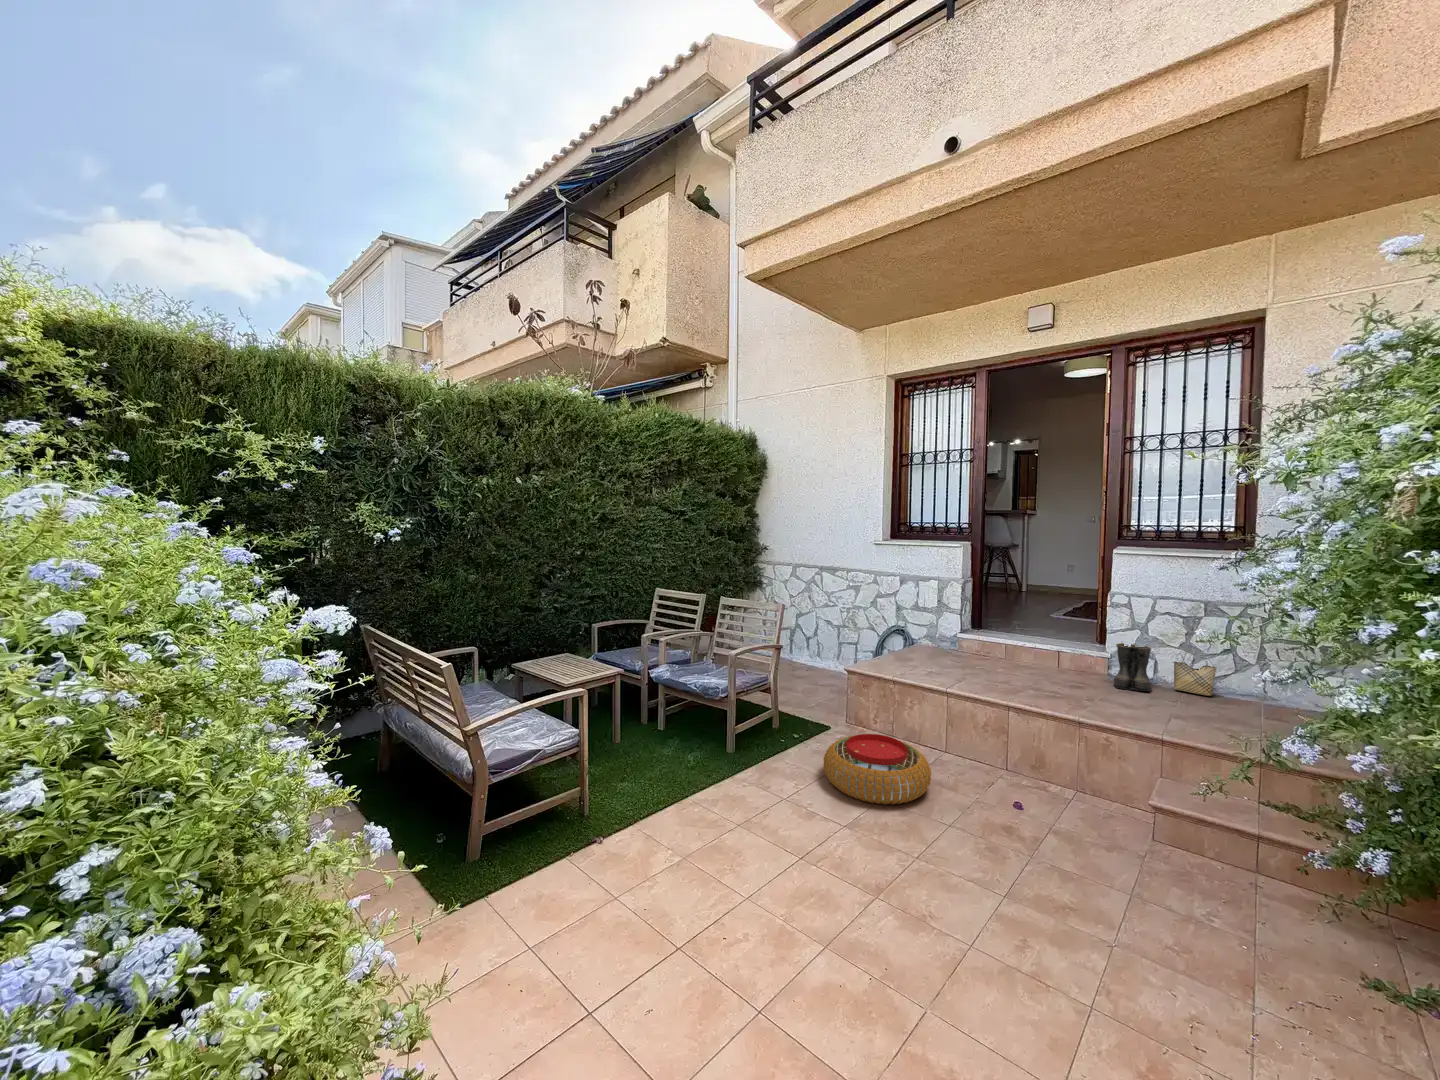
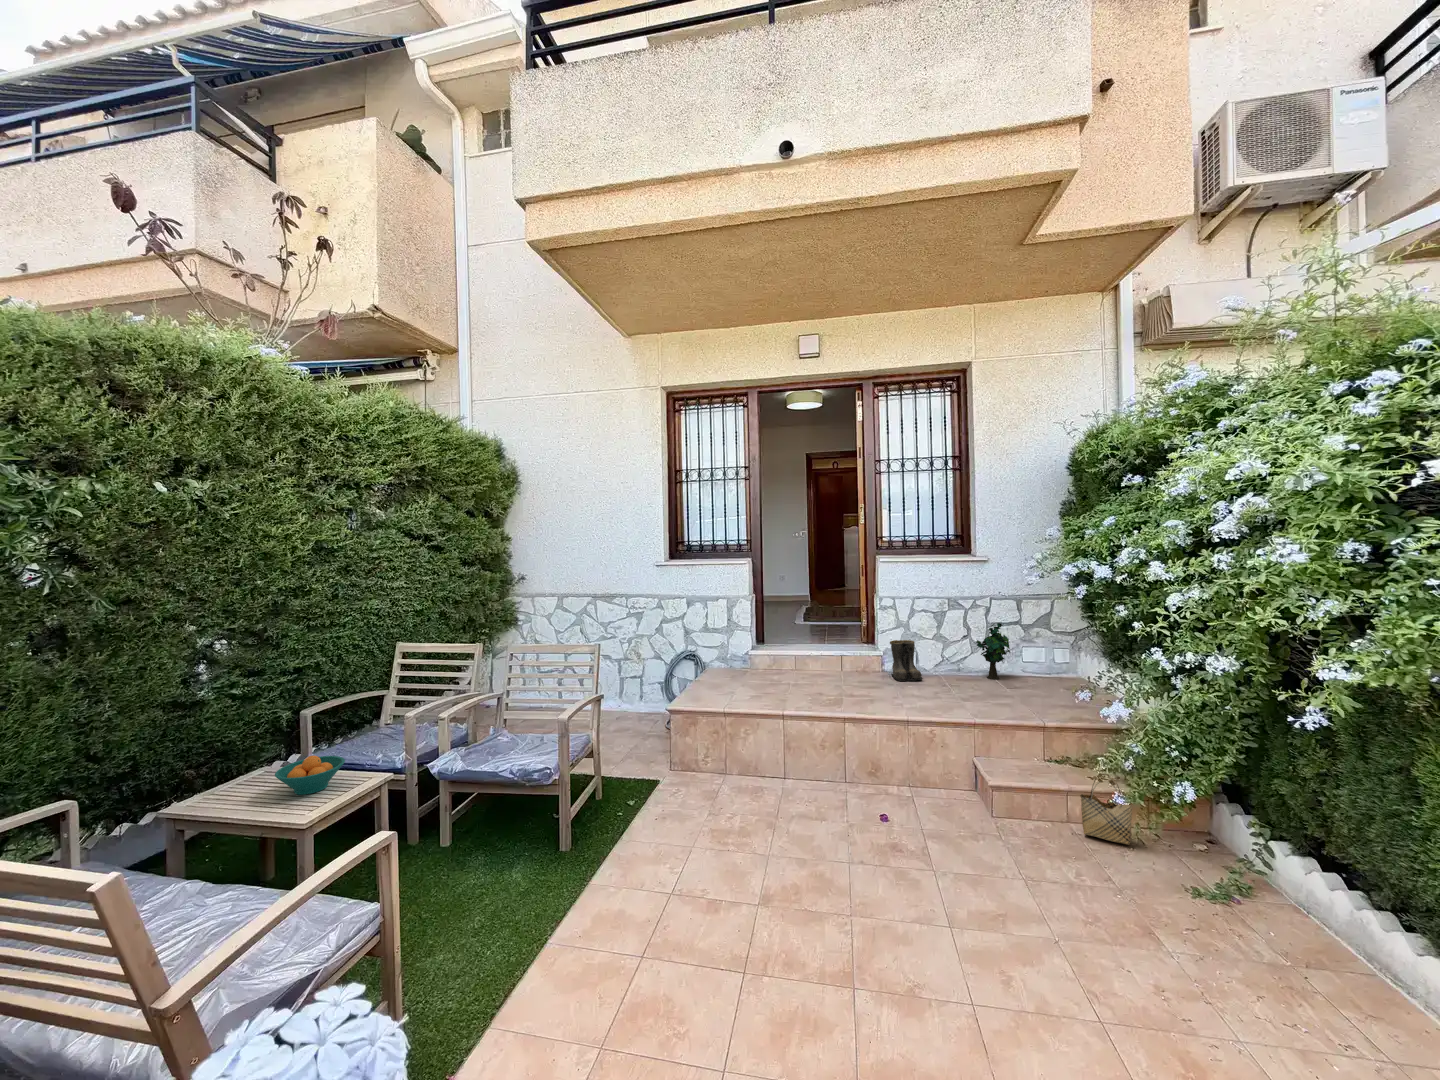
decorative plant: none [1238,640,1295,710] -> present [976,623,1010,679]
fruit bowl: none [560,650,597,673] -> present [275,756,345,795]
woven basket: present [1174,650,1216,696] -> present [1080,774,1133,845]
pouf: present [823,734,931,804] -> none [691,776,809,859]

